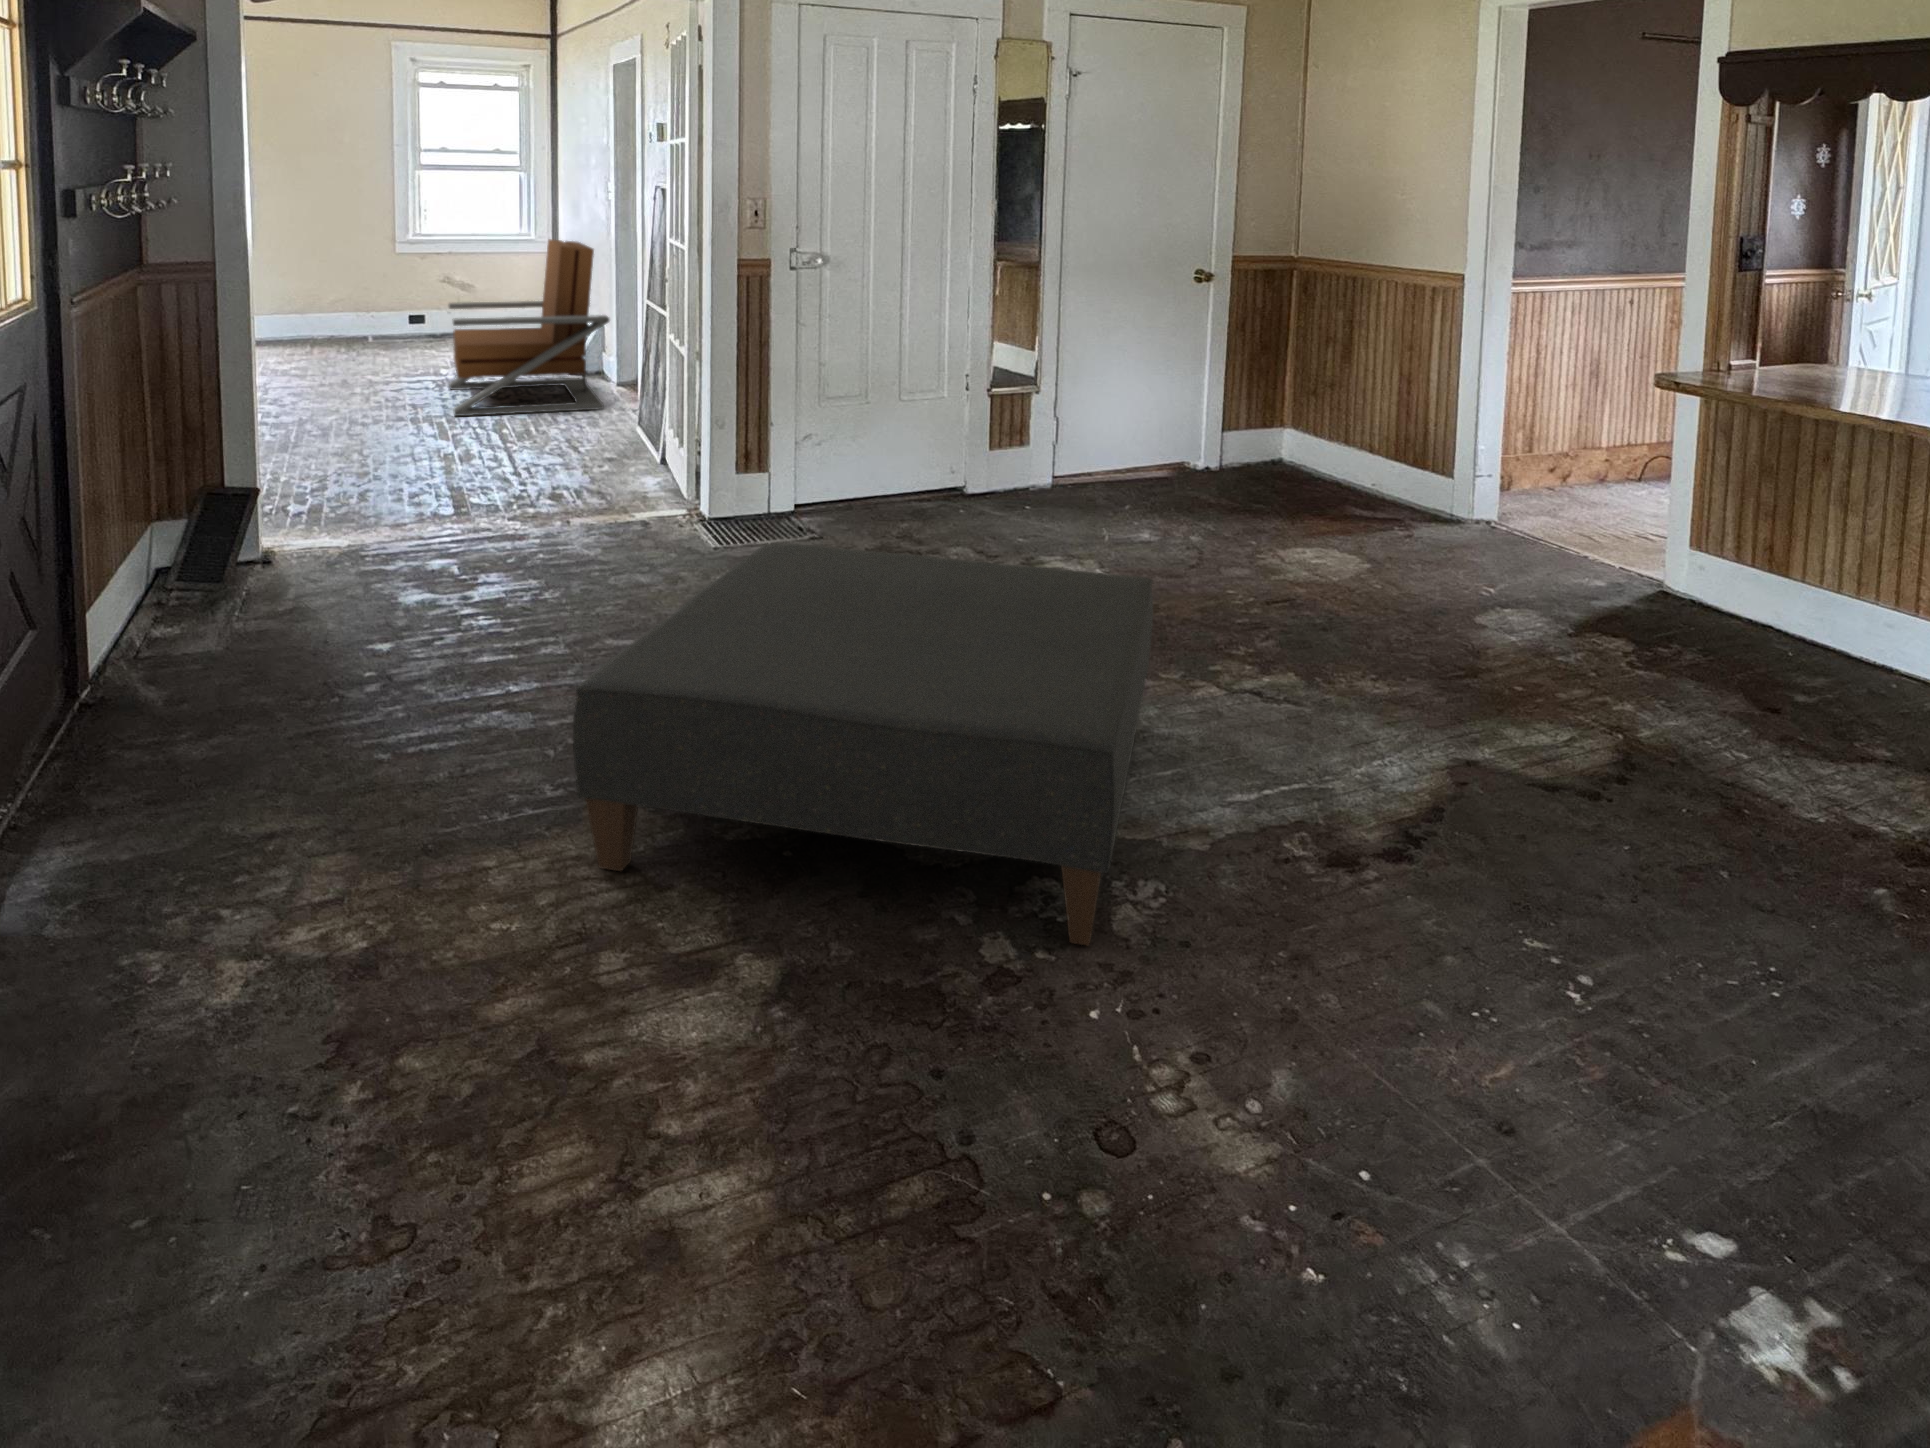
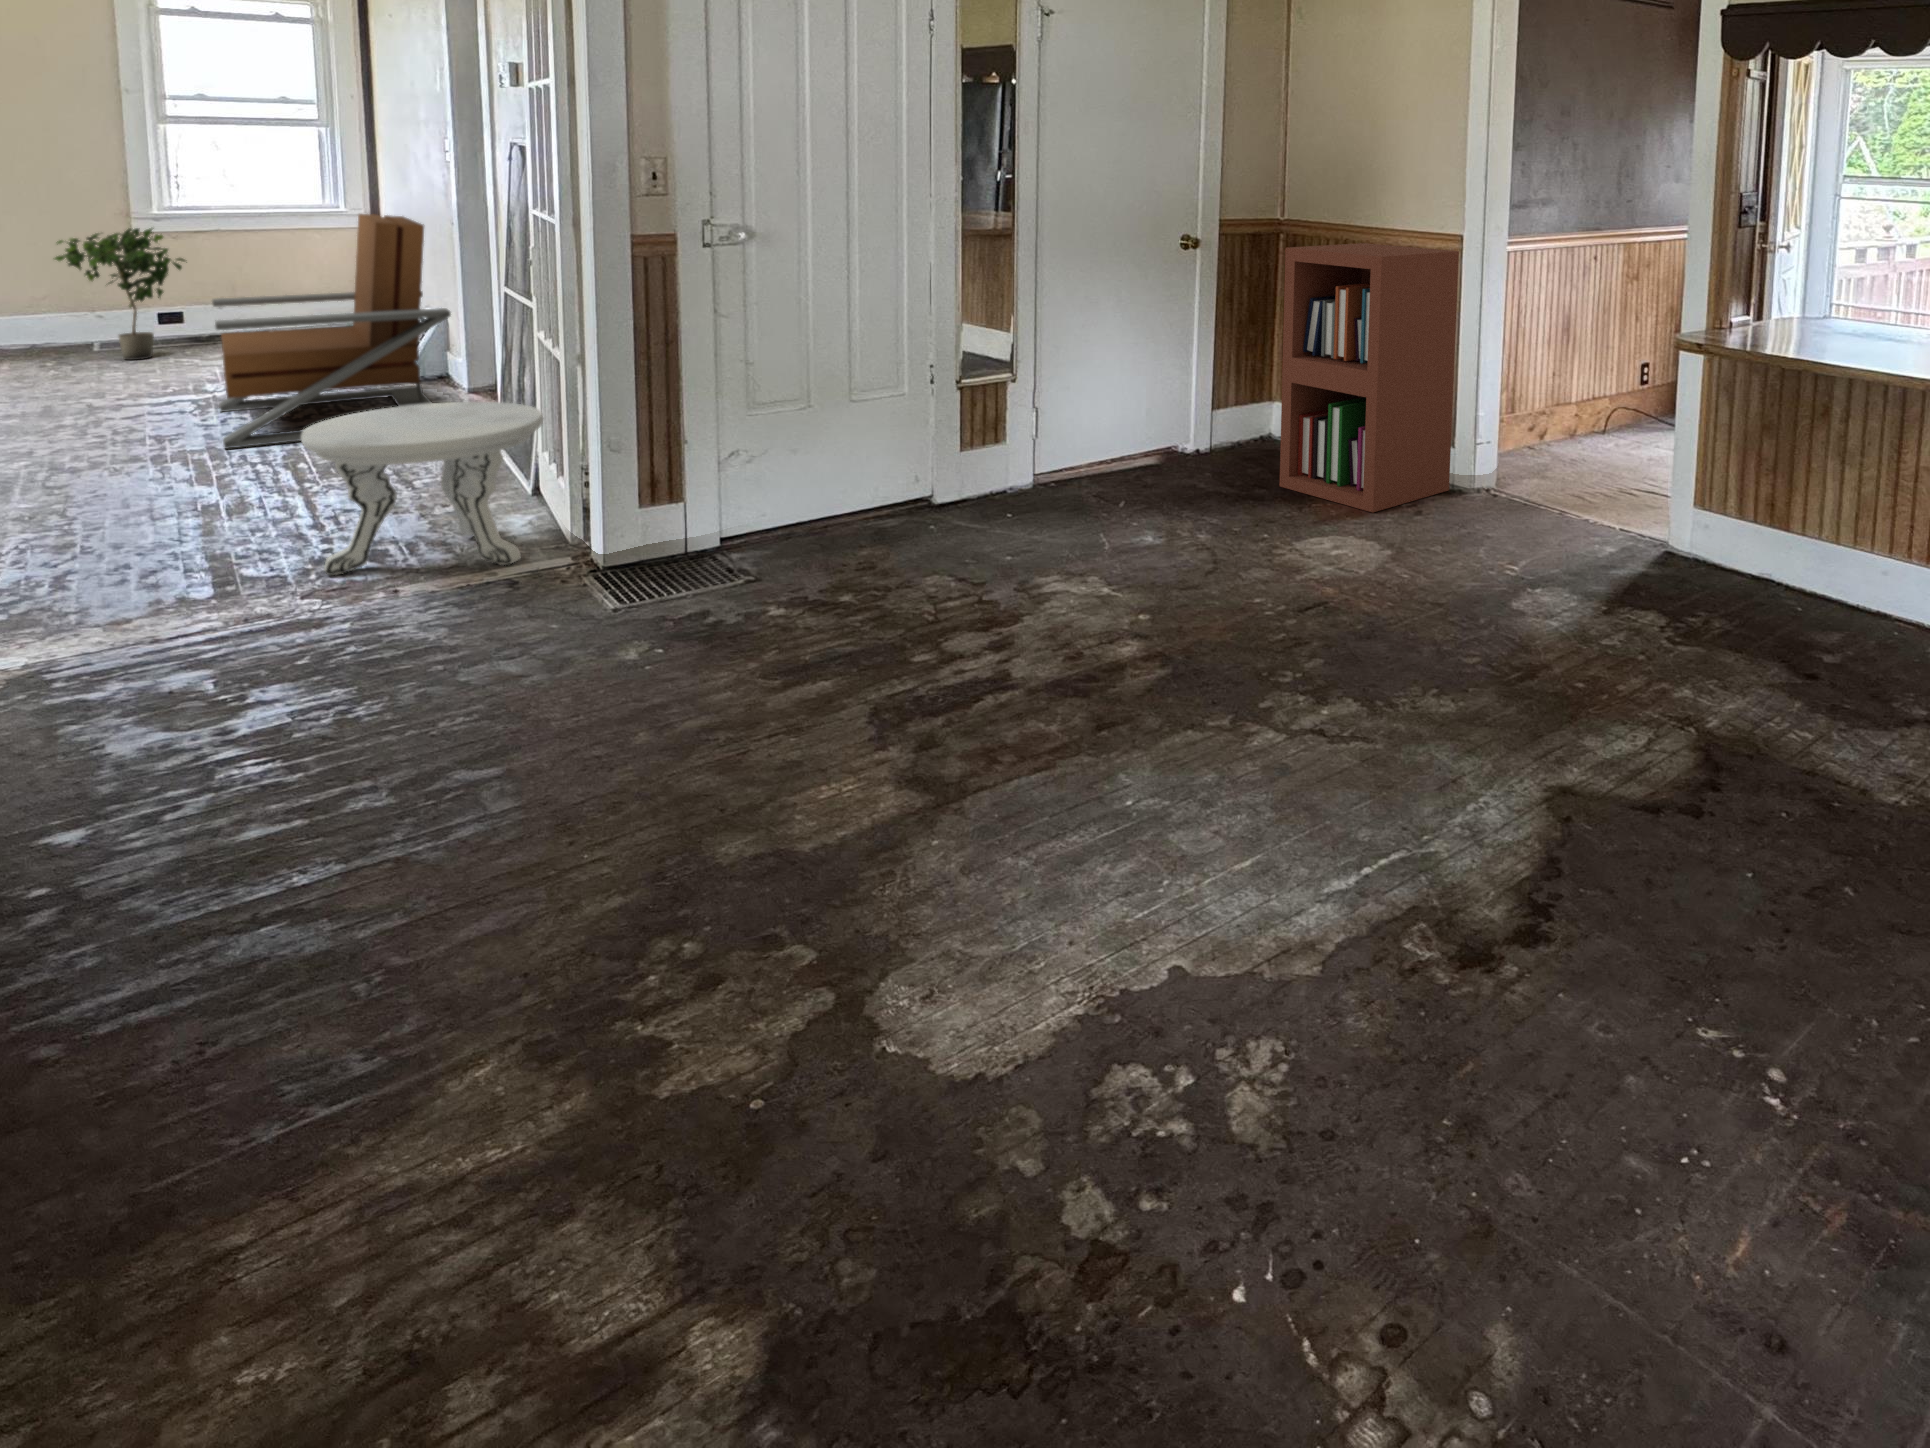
potted plant: none [345,247,429,349] -> present [55,228,187,360]
bookshelf: none [1282,281,1464,532] -> present [1280,243,1459,512]
side table: none [513,385,673,511] -> present [301,402,543,575]
ottoman: present [573,544,1153,945] -> none [382,618,1249,1204]

